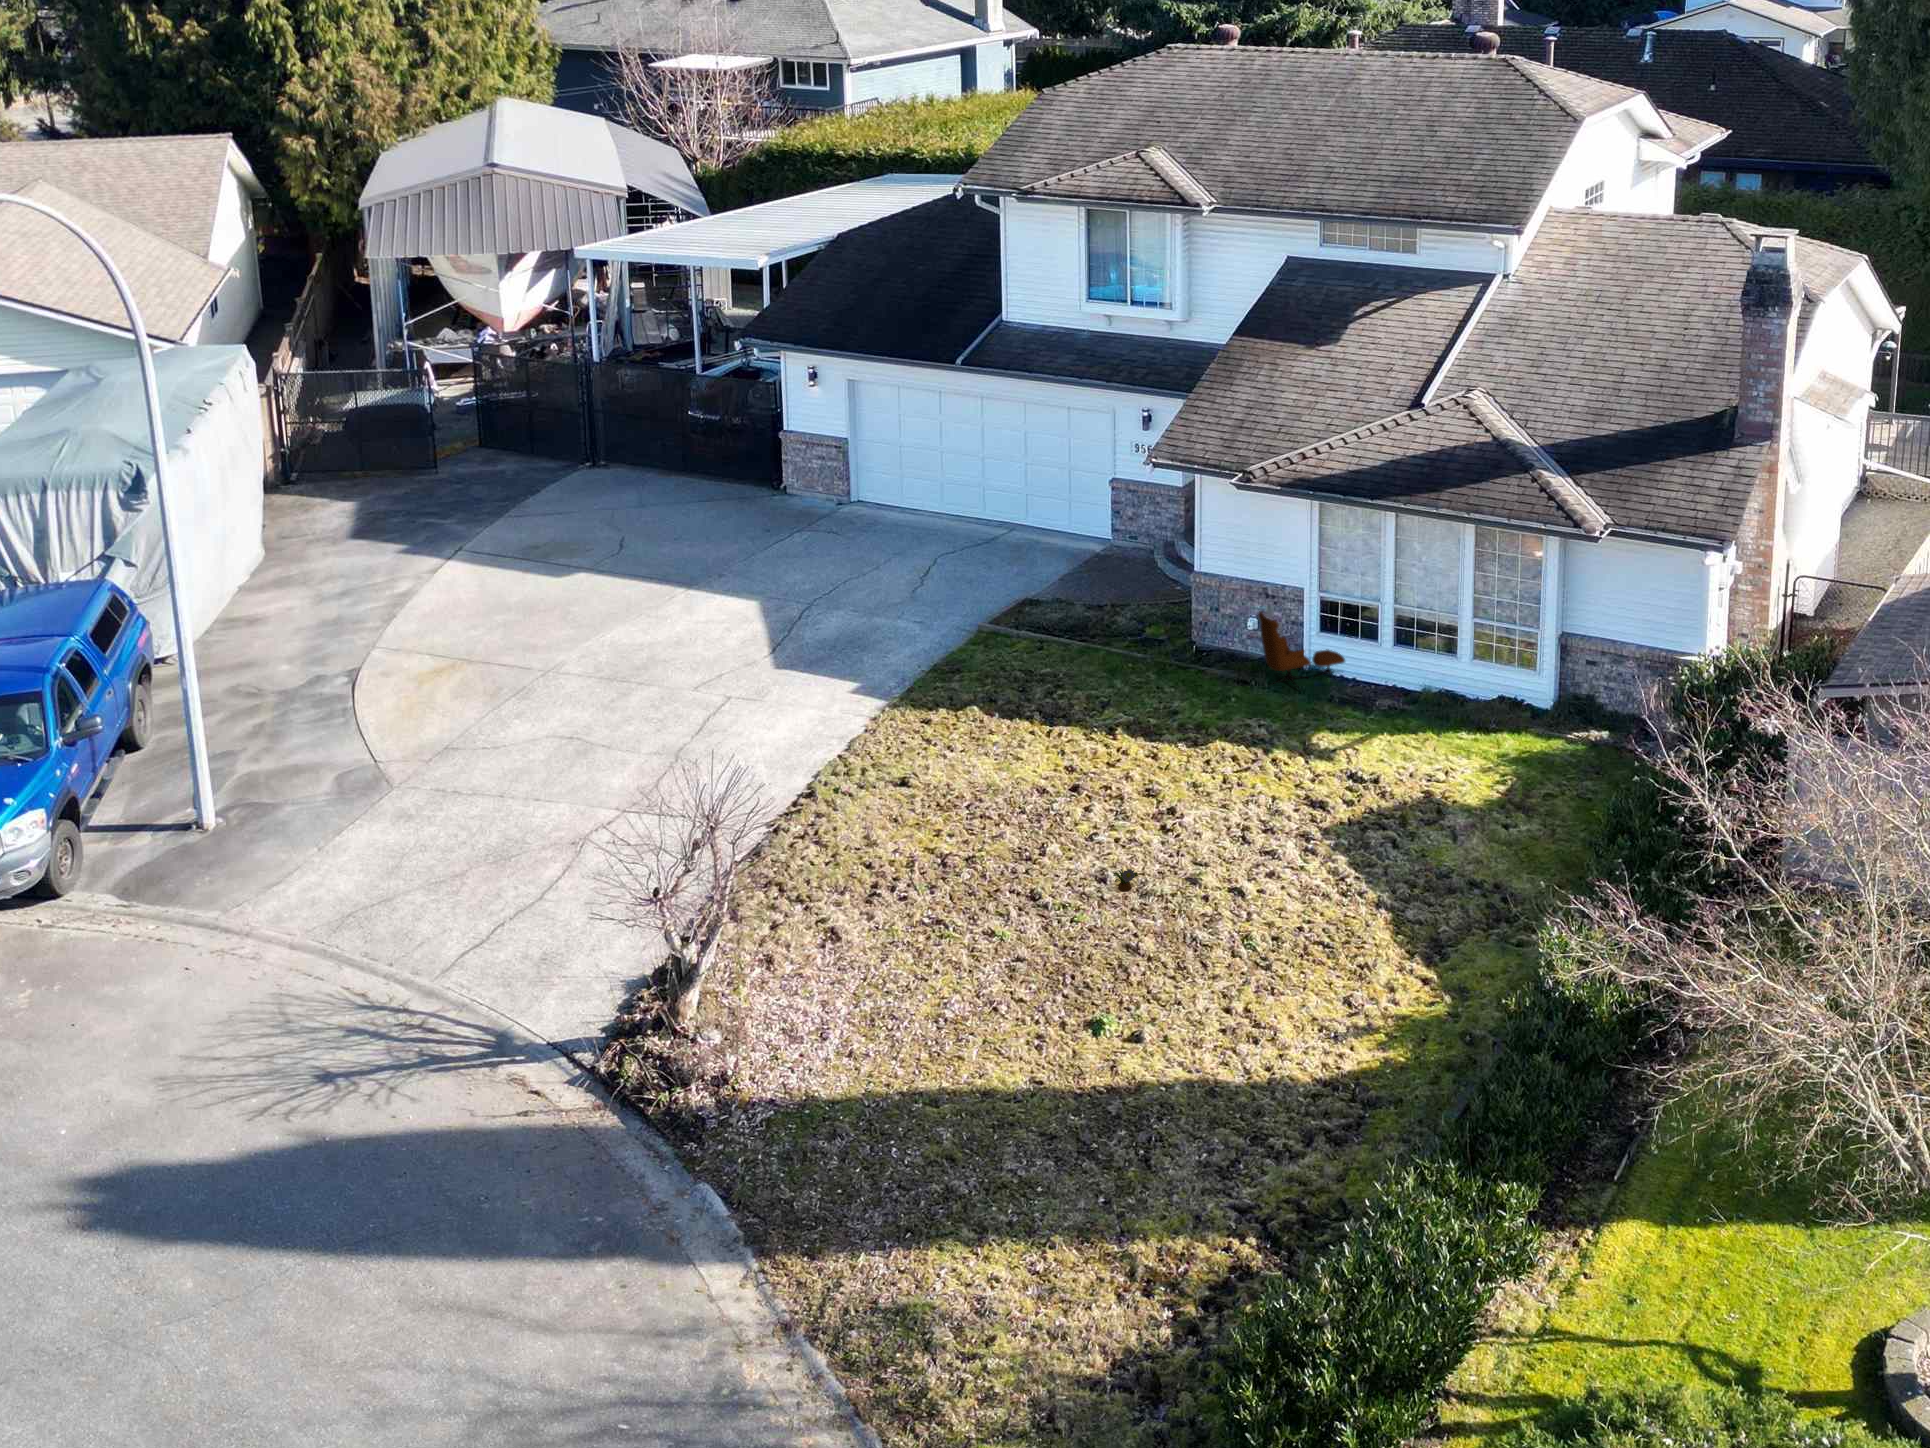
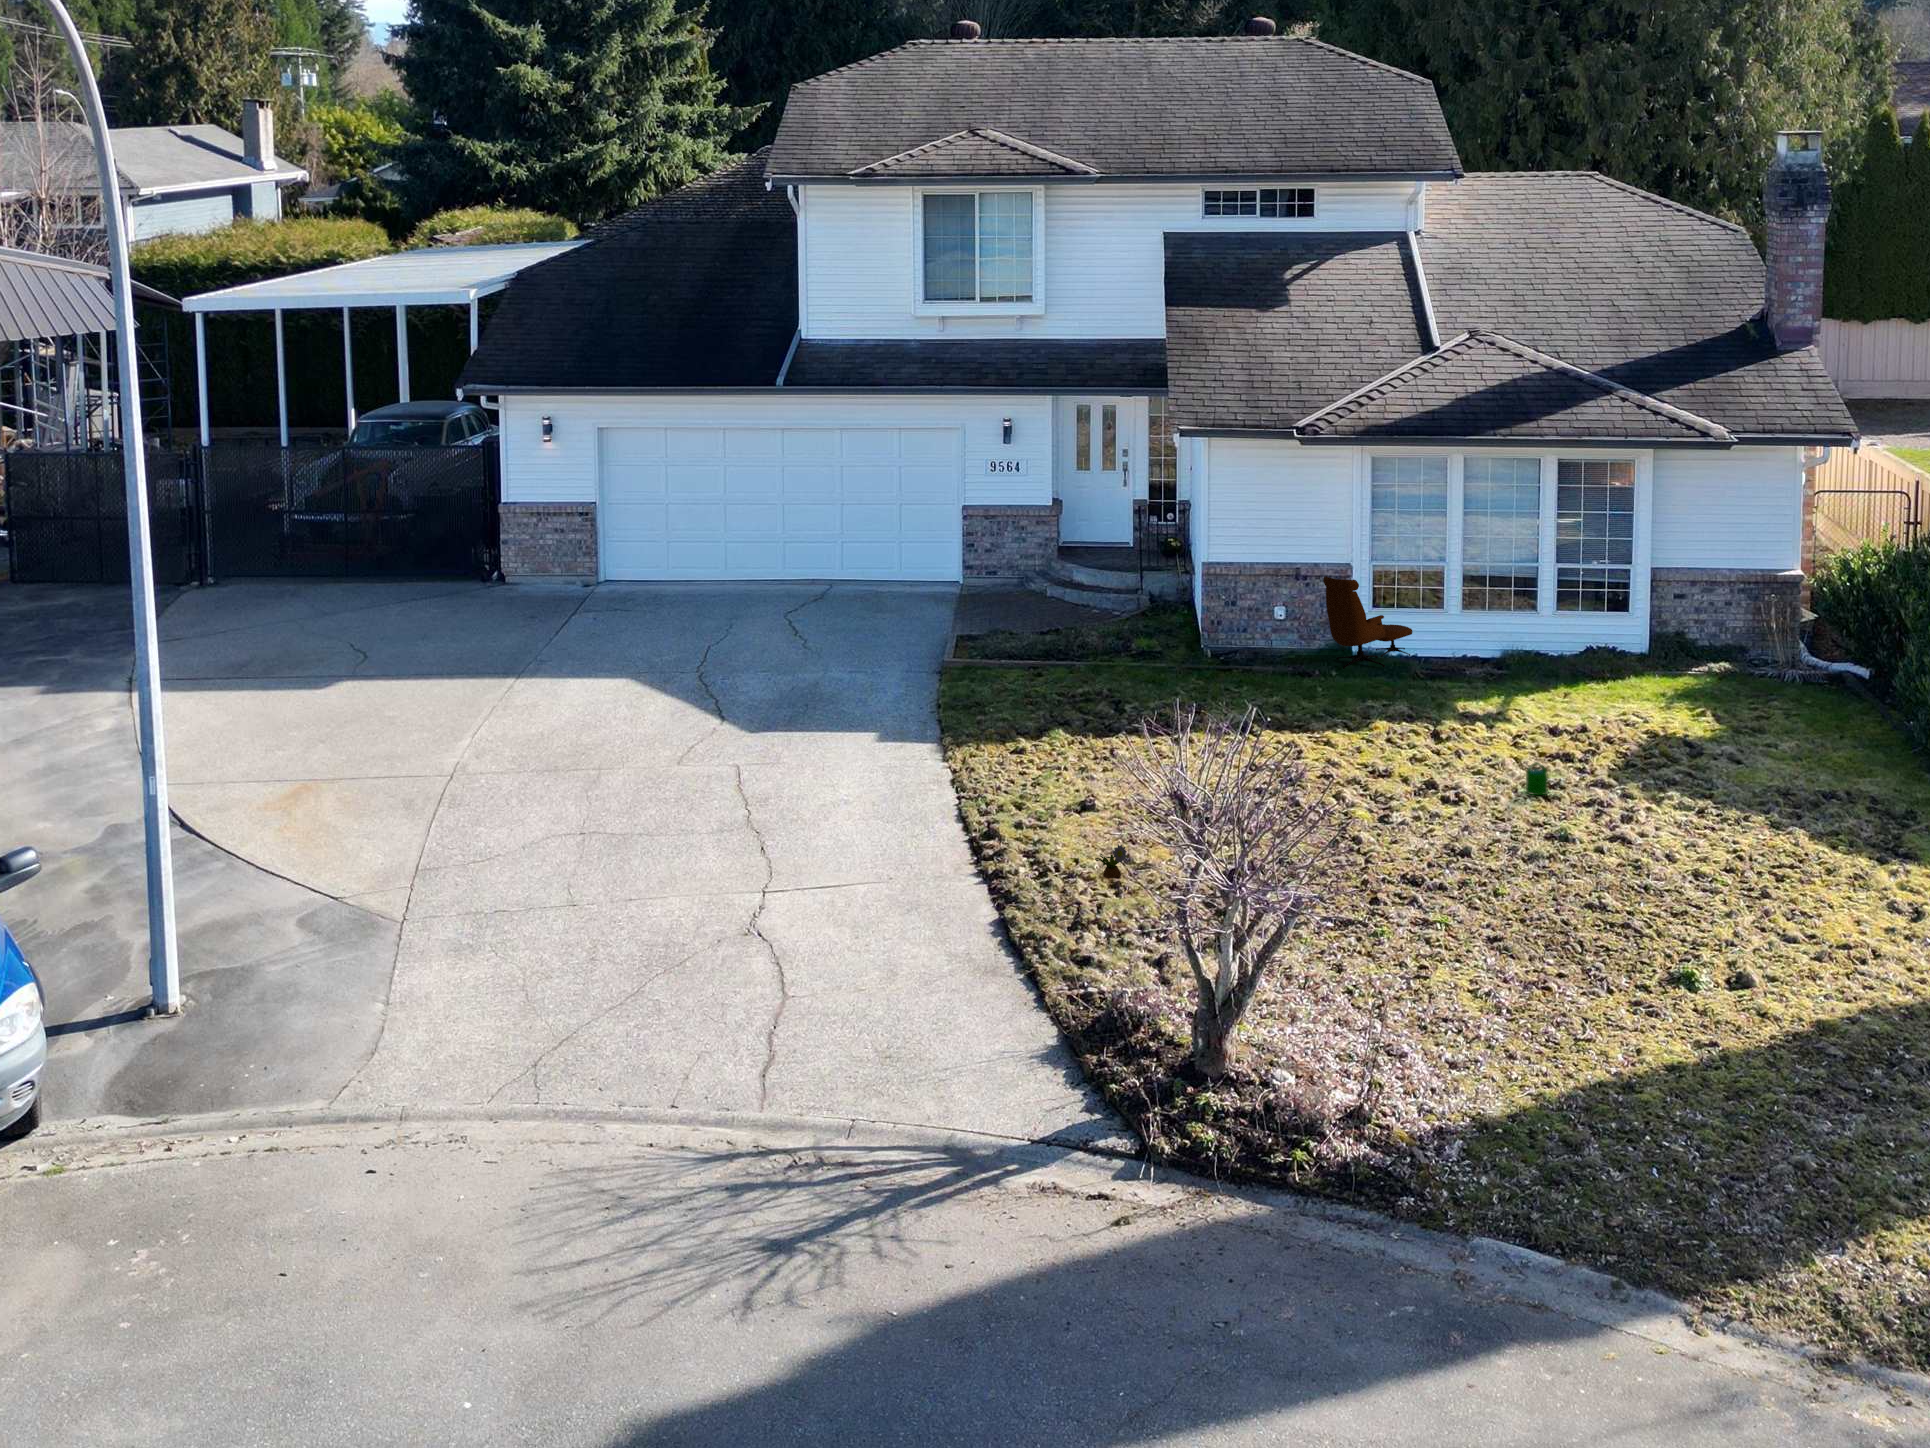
watering can: none [1235,843,1256,871] -> present [1526,762,1548,795]
decorative plant: present [1113,869,1138,891] -> present [1095,844,1127,878]

